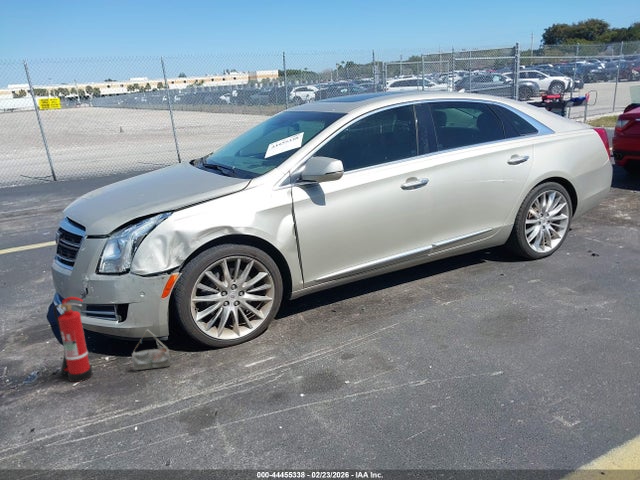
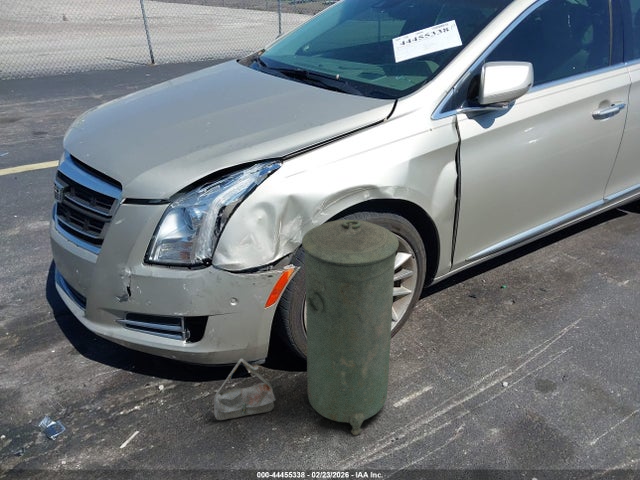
trash can: none [176,243,243,376] -> present [302,220,399,435]
fire extinguisher: present [53,297,93,382] -> none [80,314,149,448]

